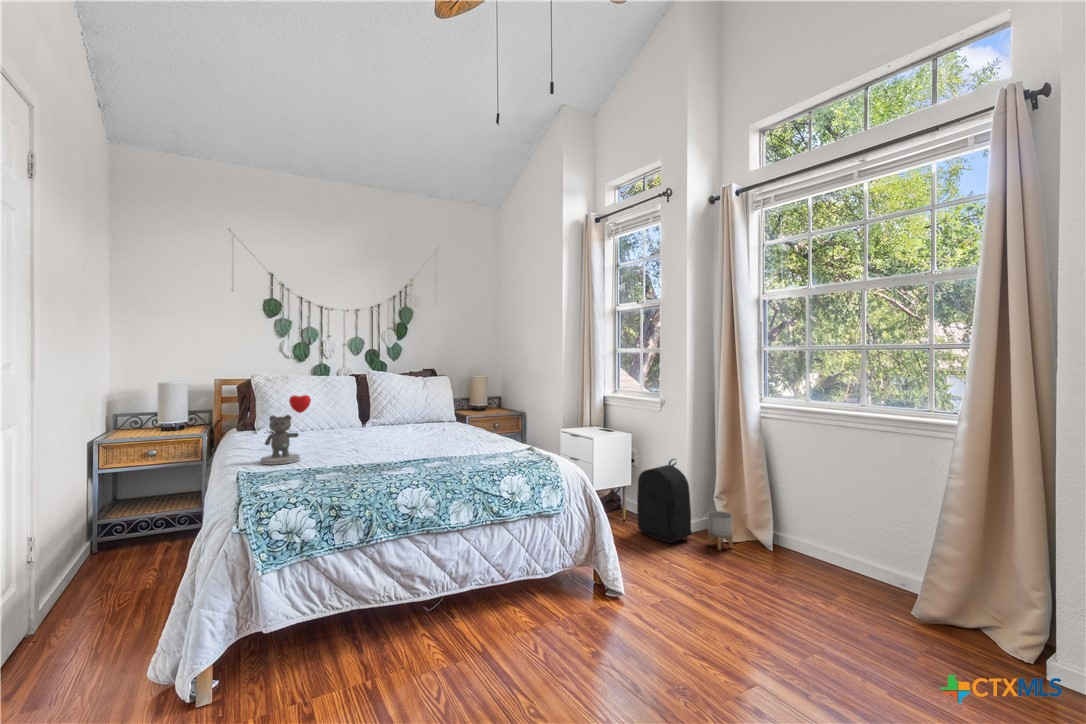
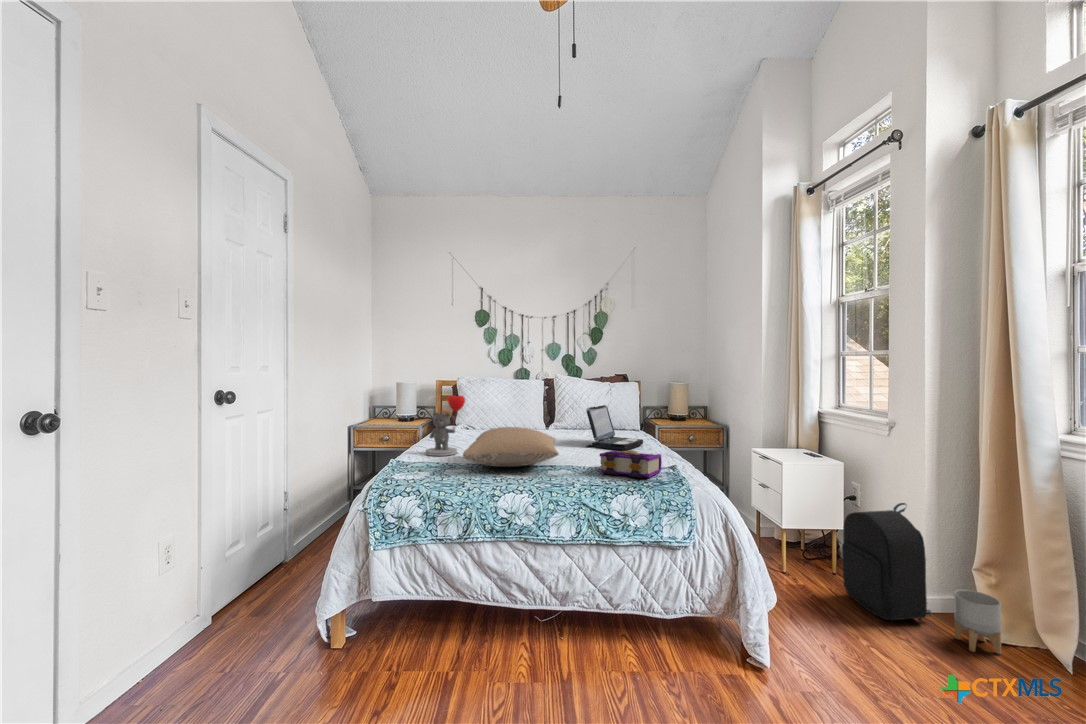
laptop: none [428,399,478,440] -> present [586,405,643,450]
pillow: none [327,425,440,466] -> present [463,427,559,467]
book: none [473,438,521,462] -> present [599,450,662,478]

